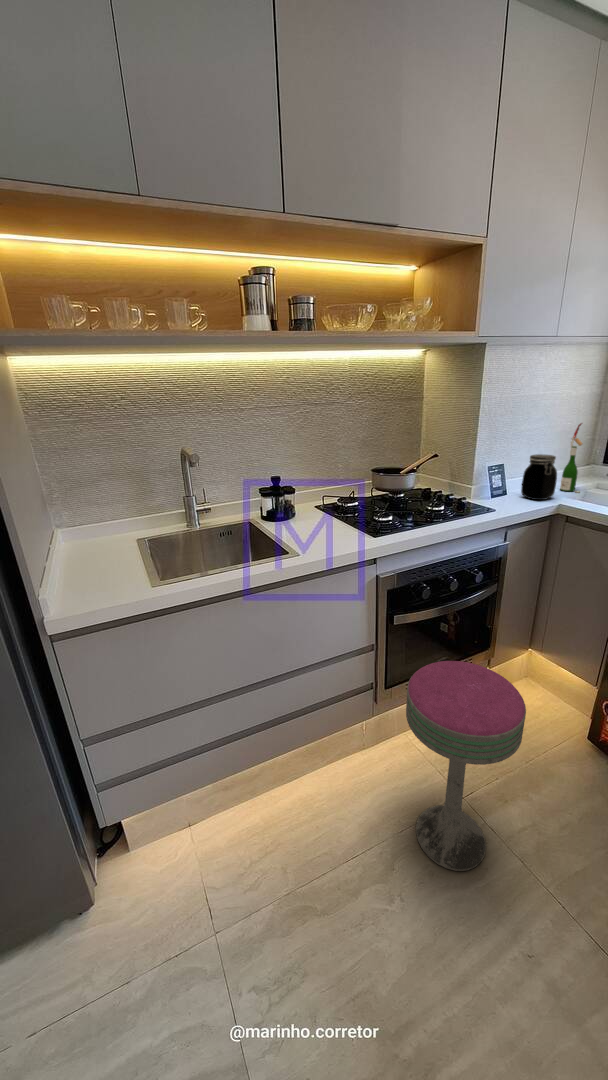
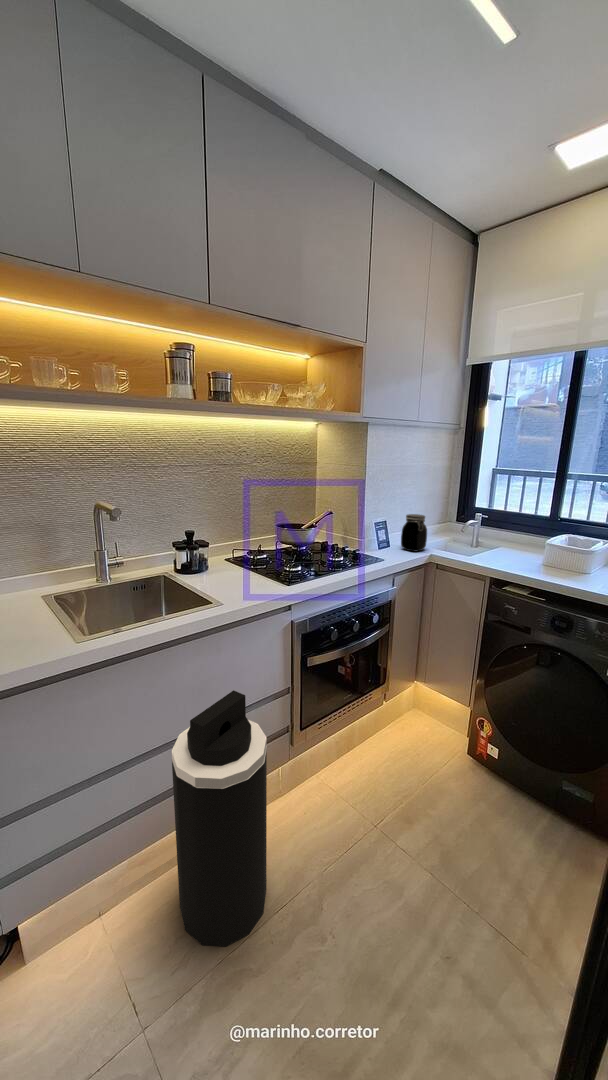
wine bottle: present [560,423,582,493] -> none [429,490,444,545]
trash can: none [246,643,342,879] -> present [172,690,267,947]
bar stool: present [406,661,526,871] -> none [326,695,427,899]

